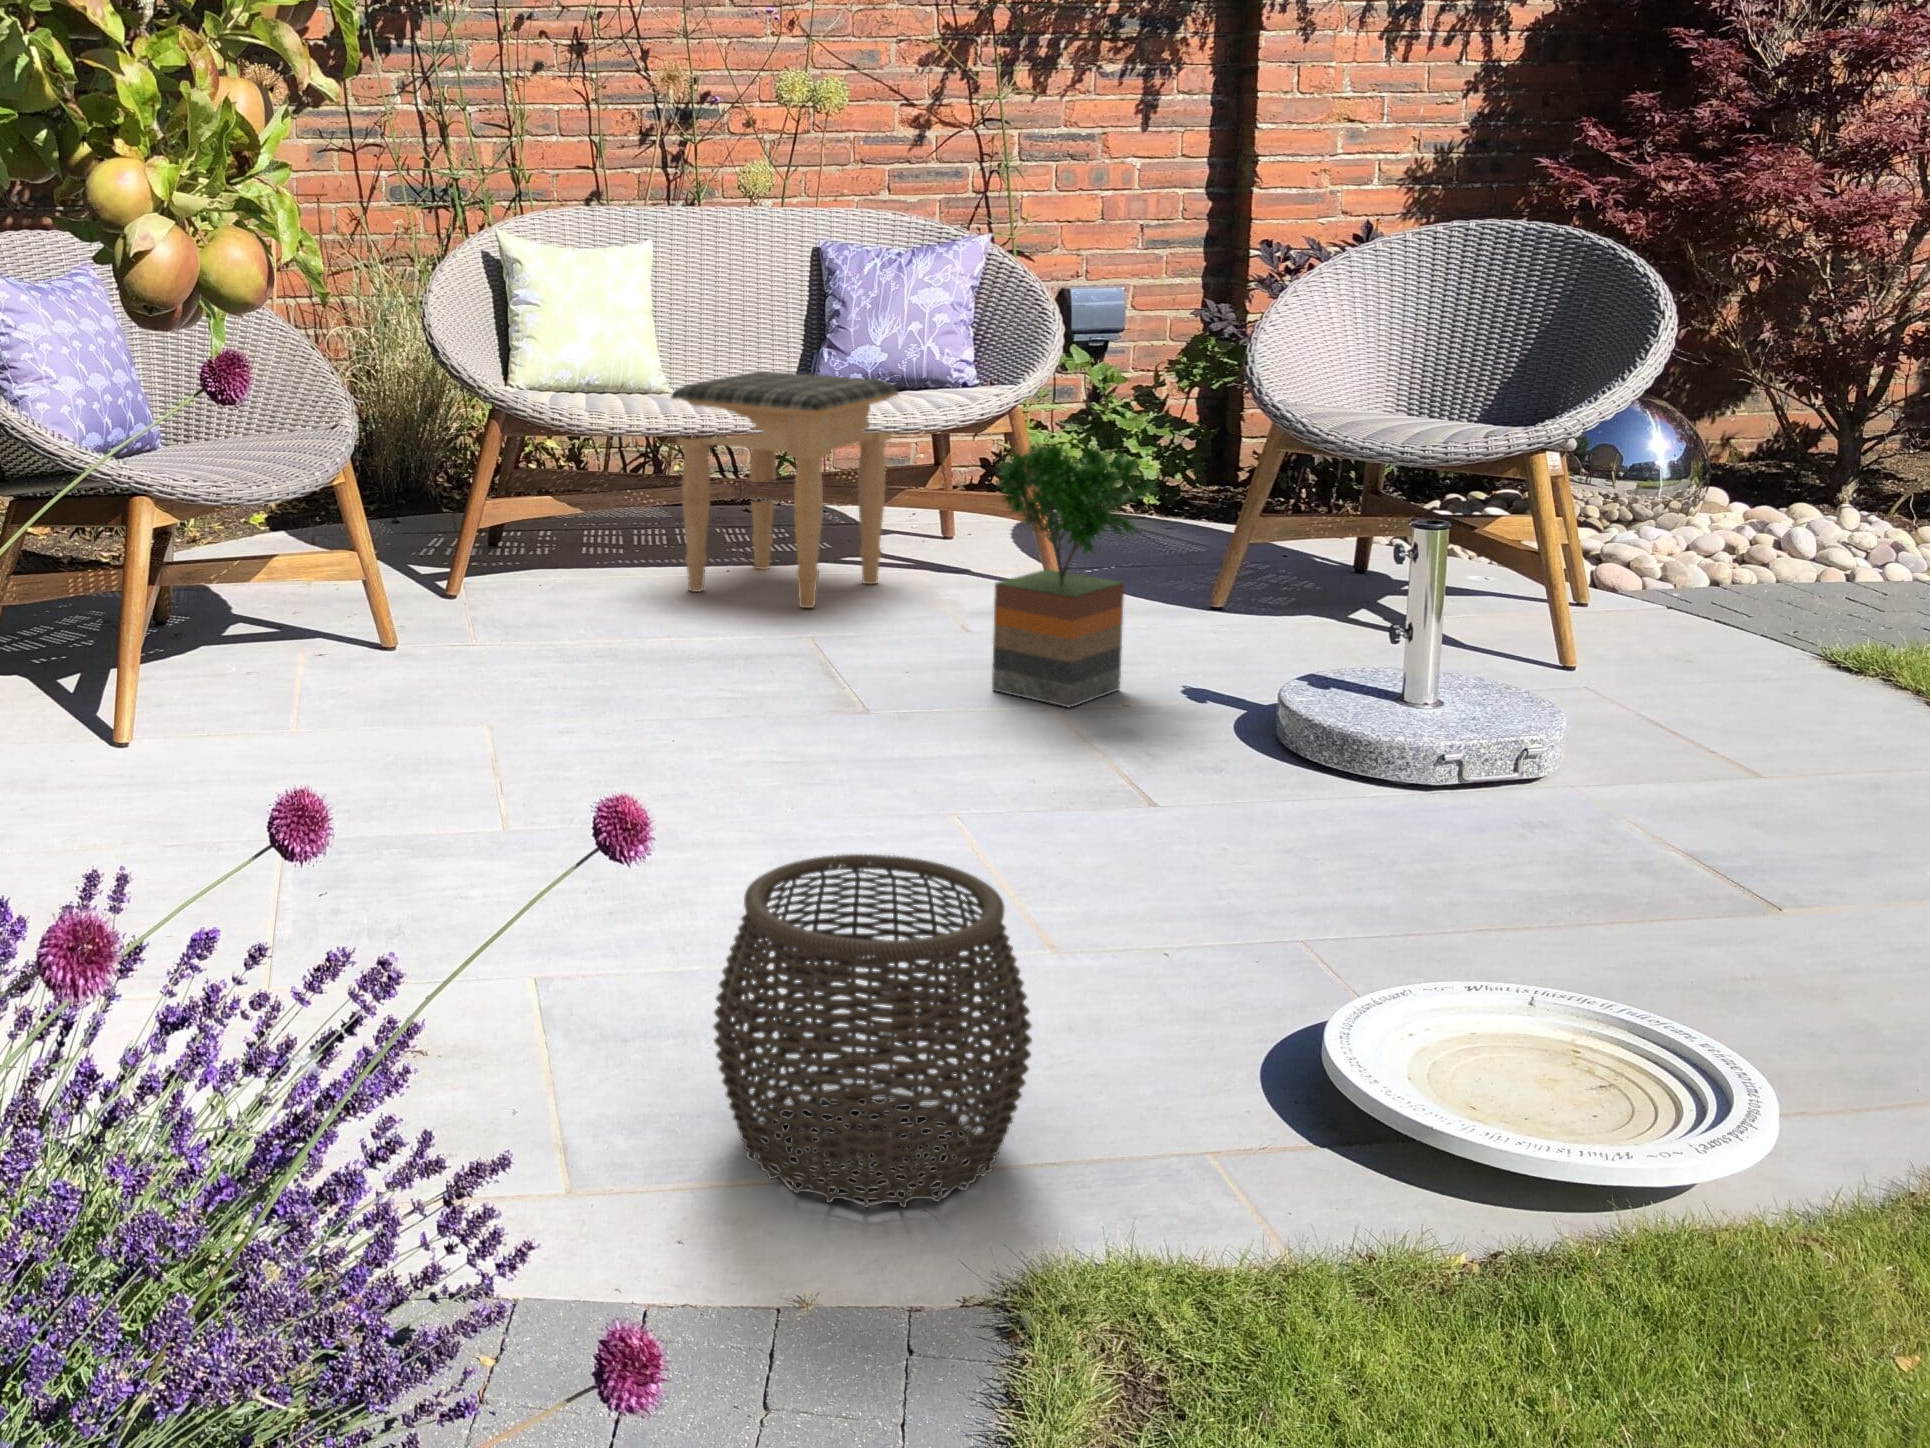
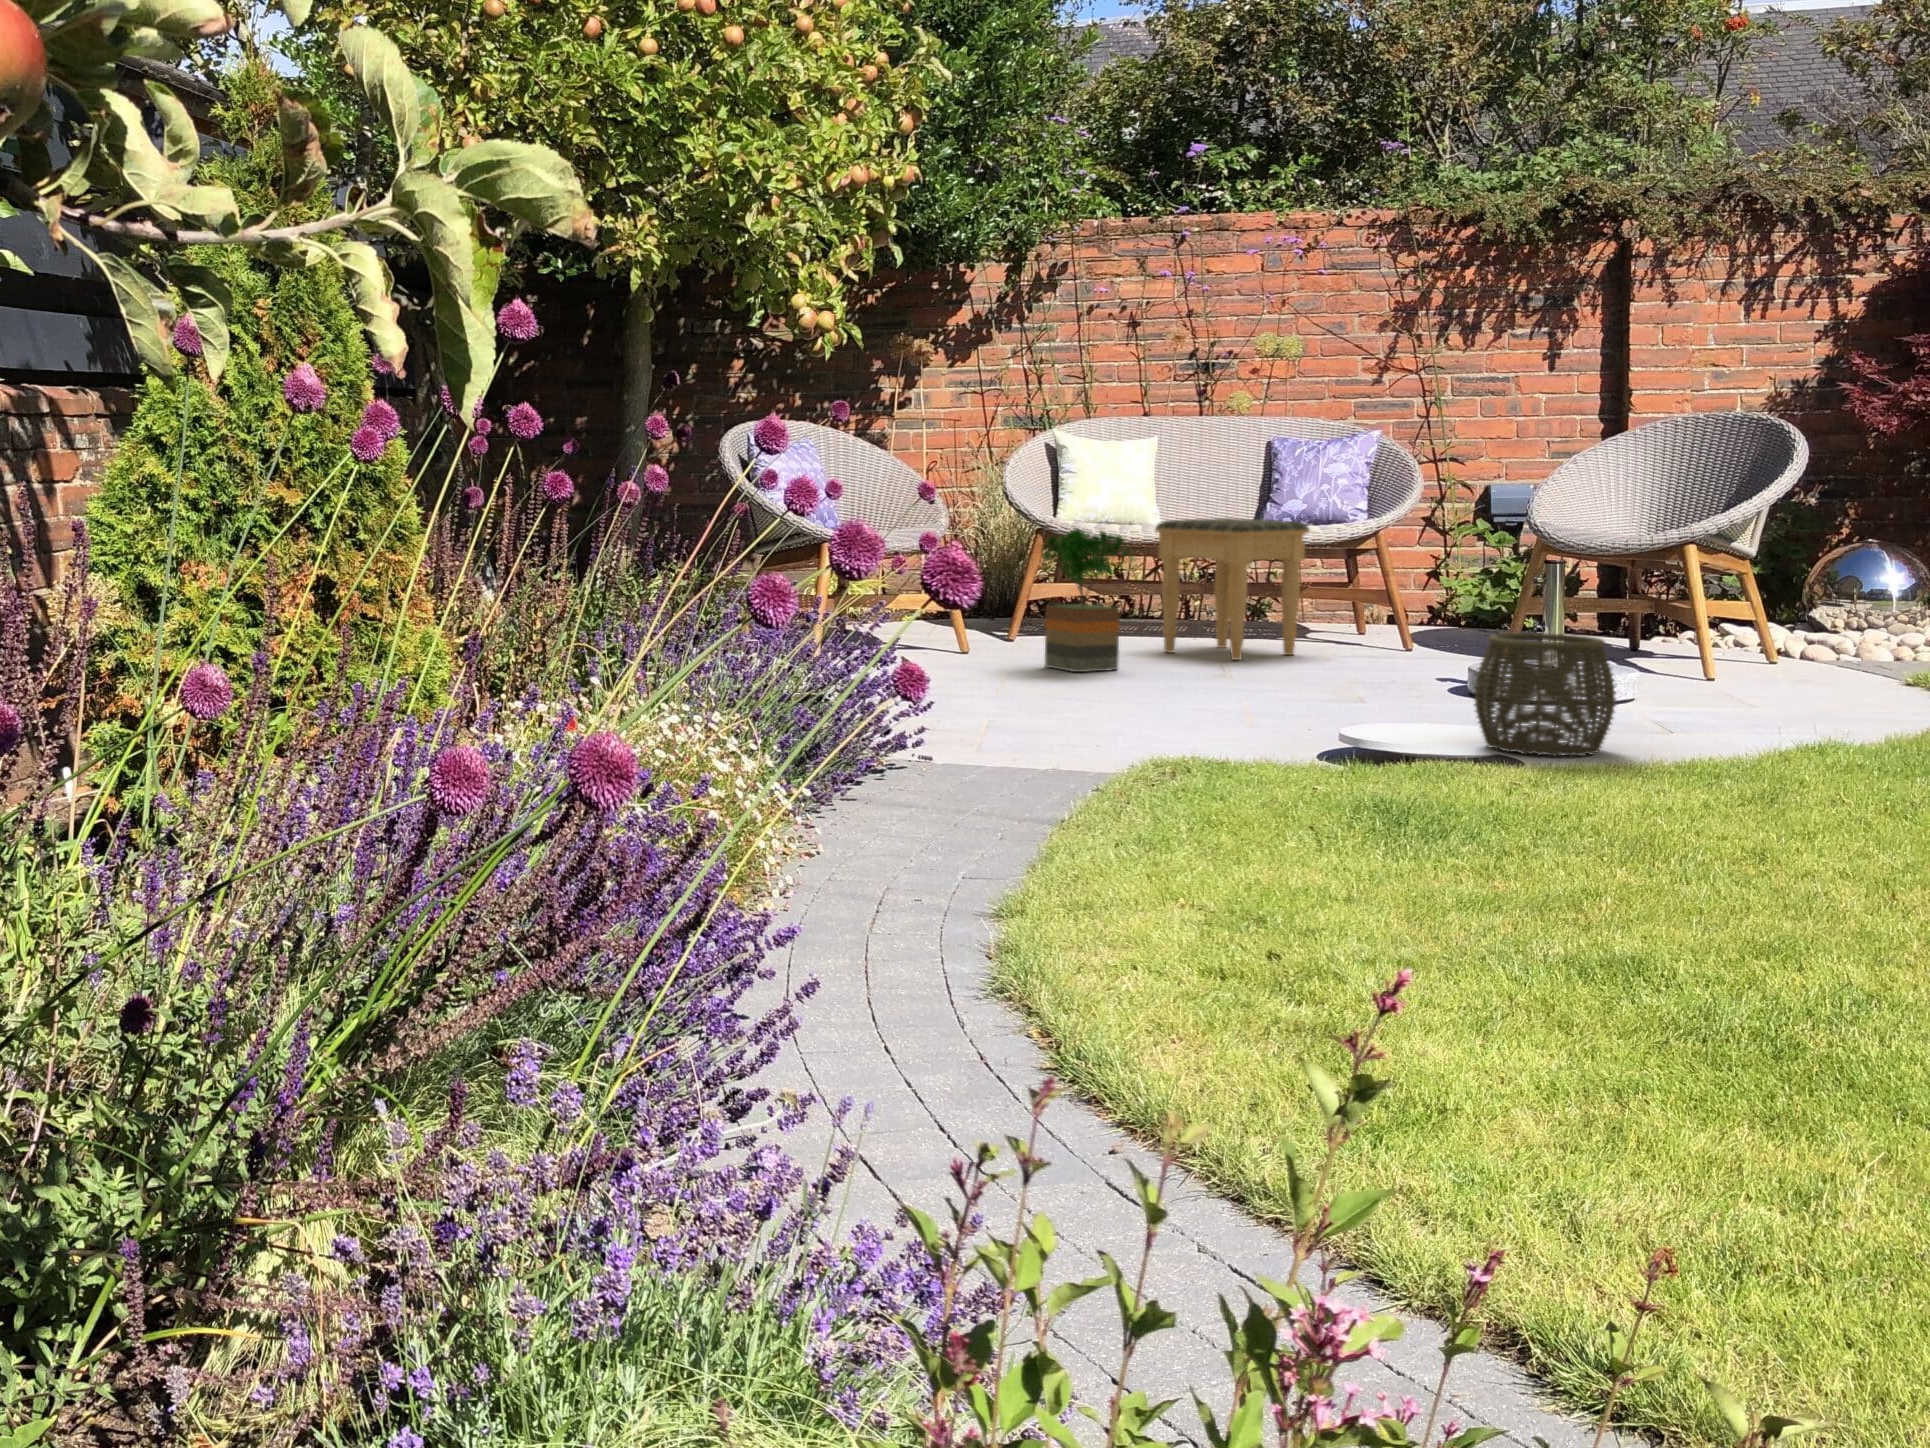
potted tree: present [992,443,1155,708] -> present [1041,528,1134,672]
woven basket: present [713,854,1032,1208] -> present [1474,633,1616,756]

